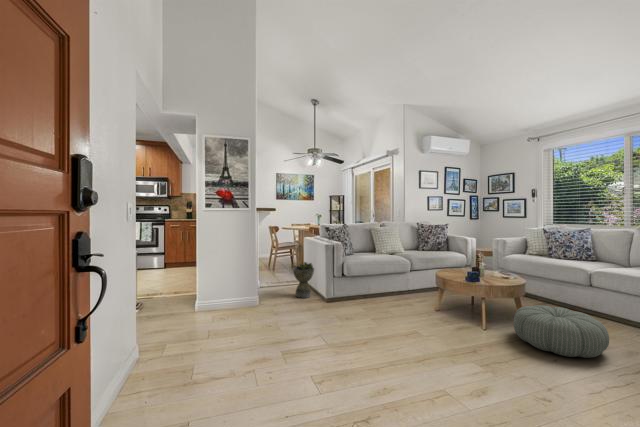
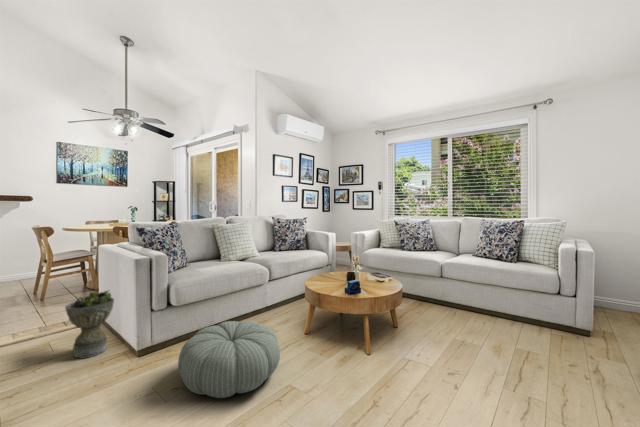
pouf: present [513,305,609,358] -> present [178,321,280,398]

